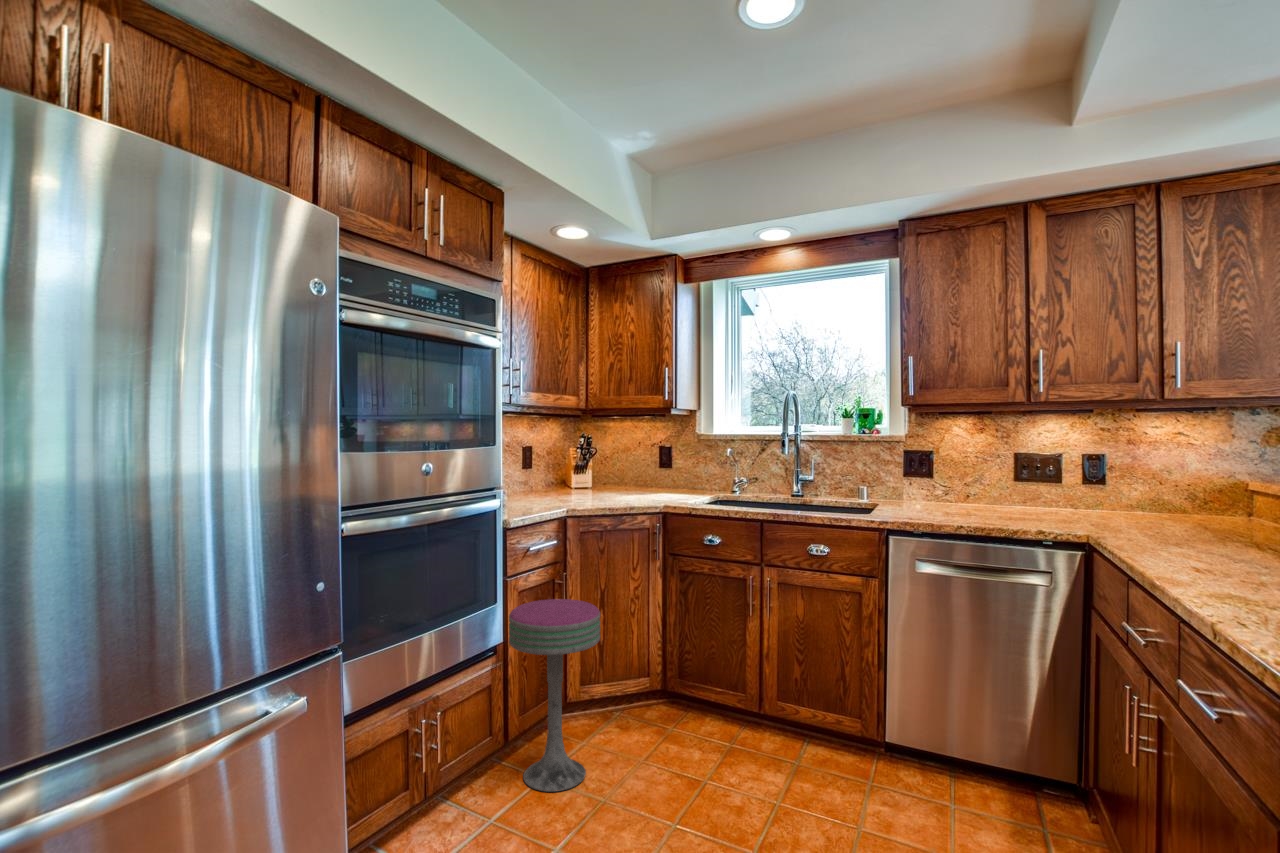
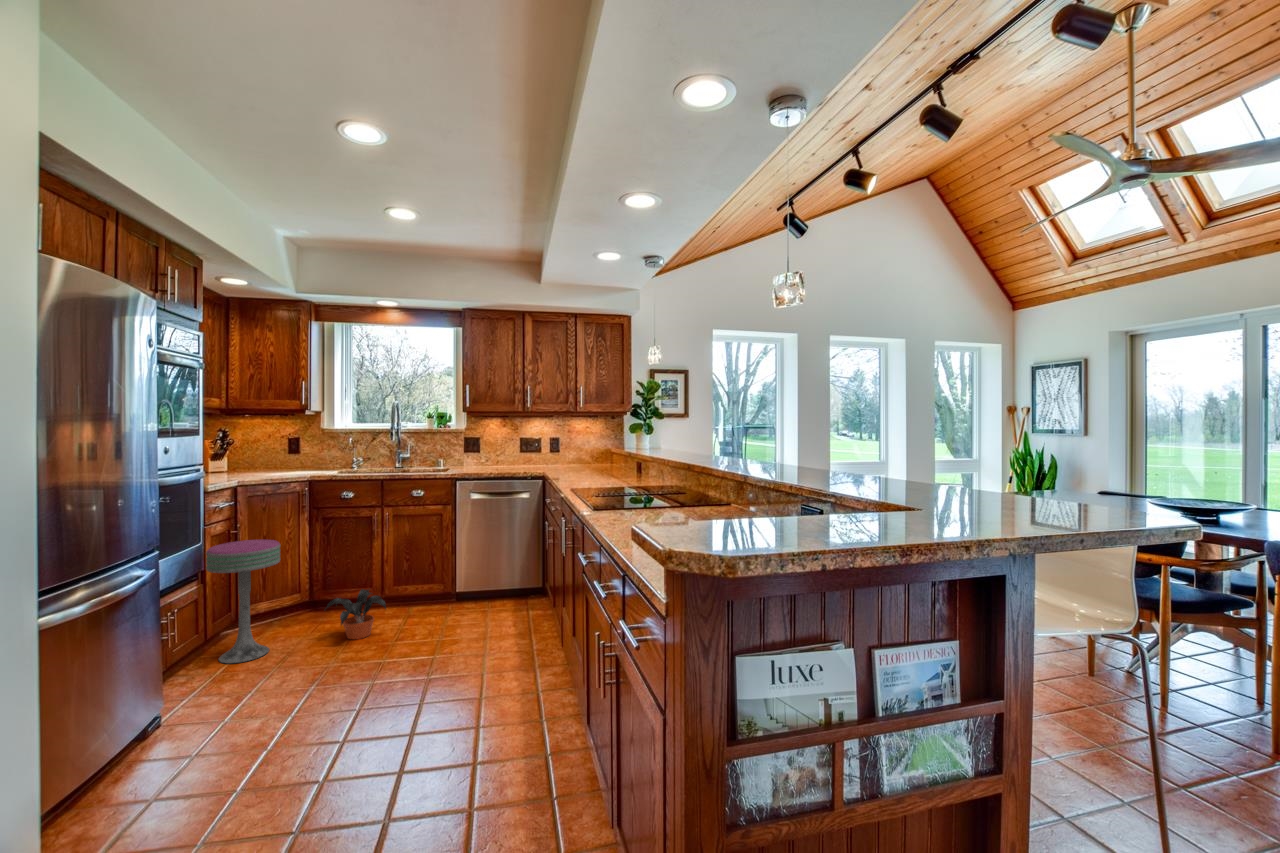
potted plant: none [658,707,751,801] -> present [326,589,386,639]

